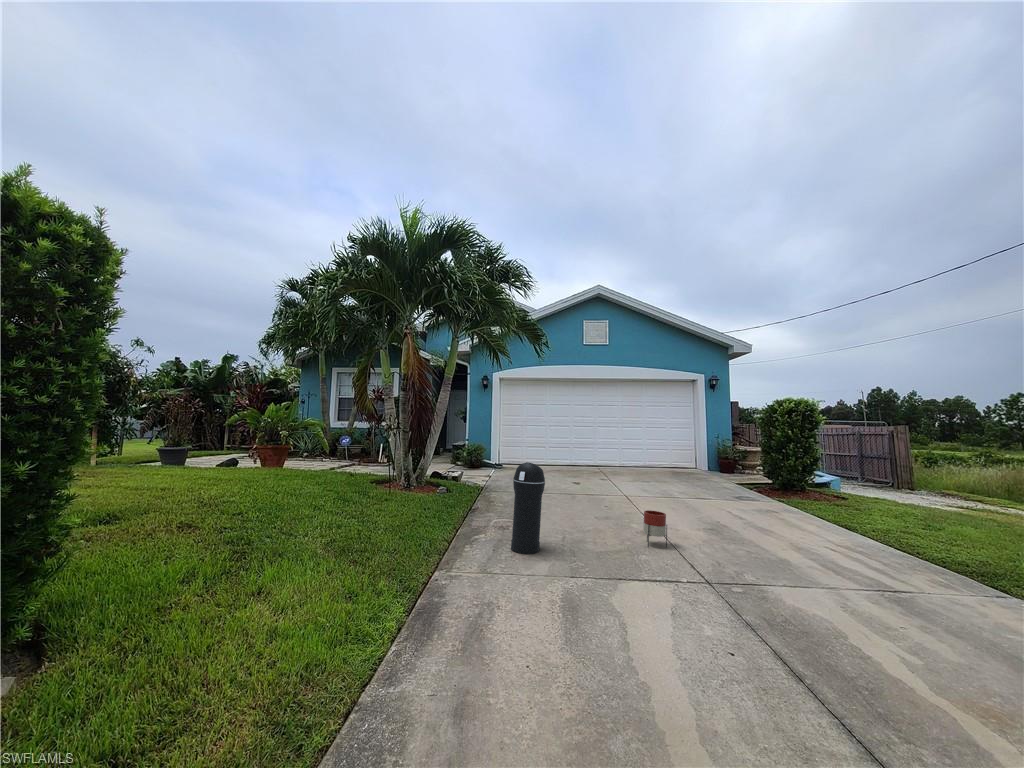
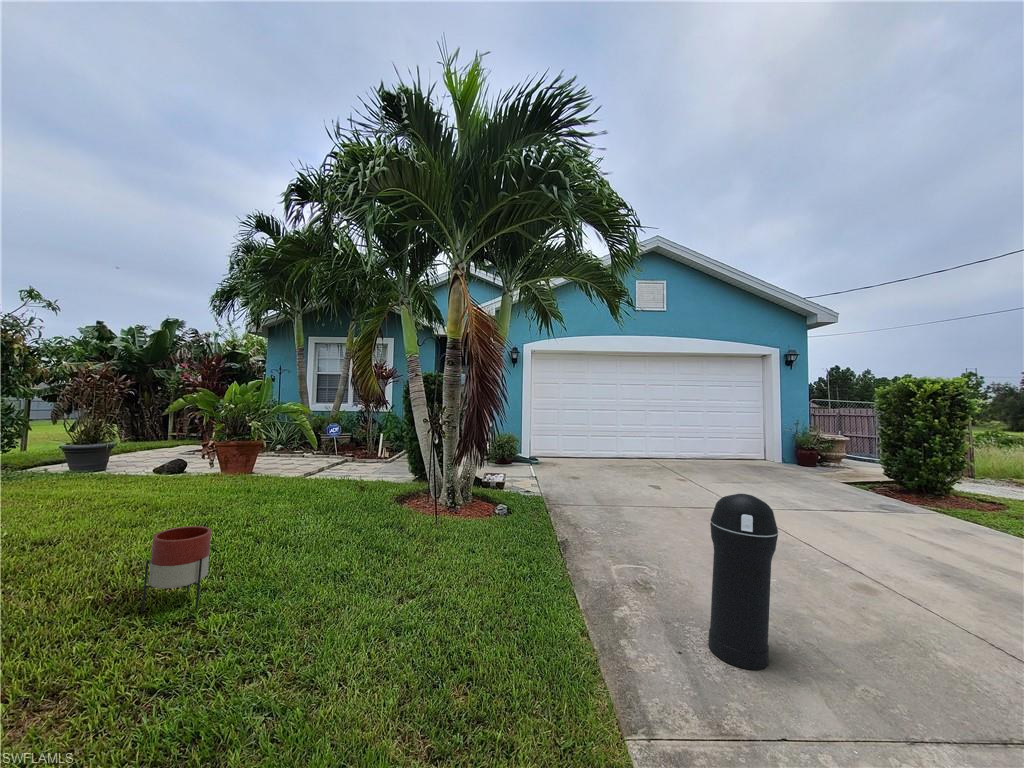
planter: present [643,510,667,547] -> present [141,526,211,613]

